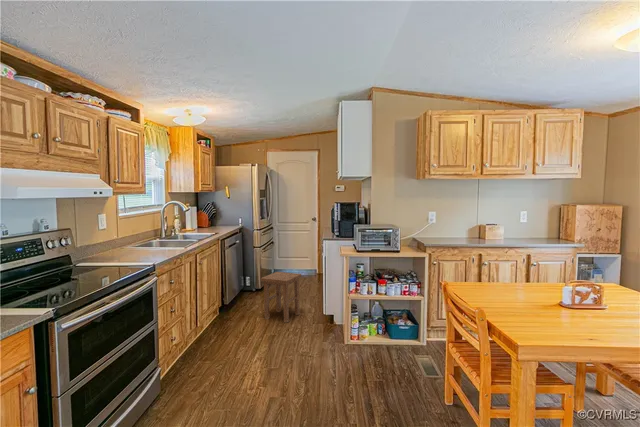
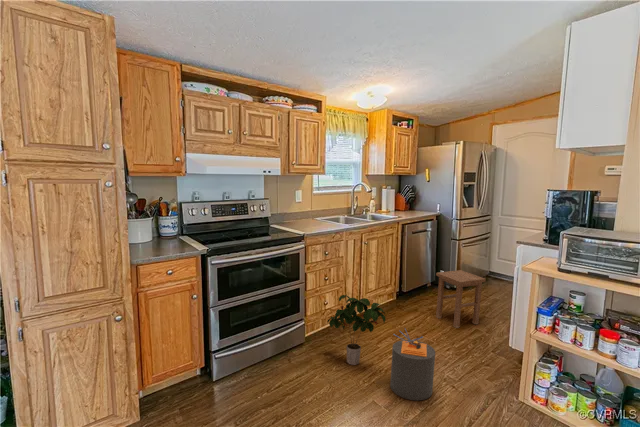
potted plant: none [189,316,258,391] -> present [327,295,386,365]
trash can: none [270,330,314,399] -> present [390,329,435,400]

